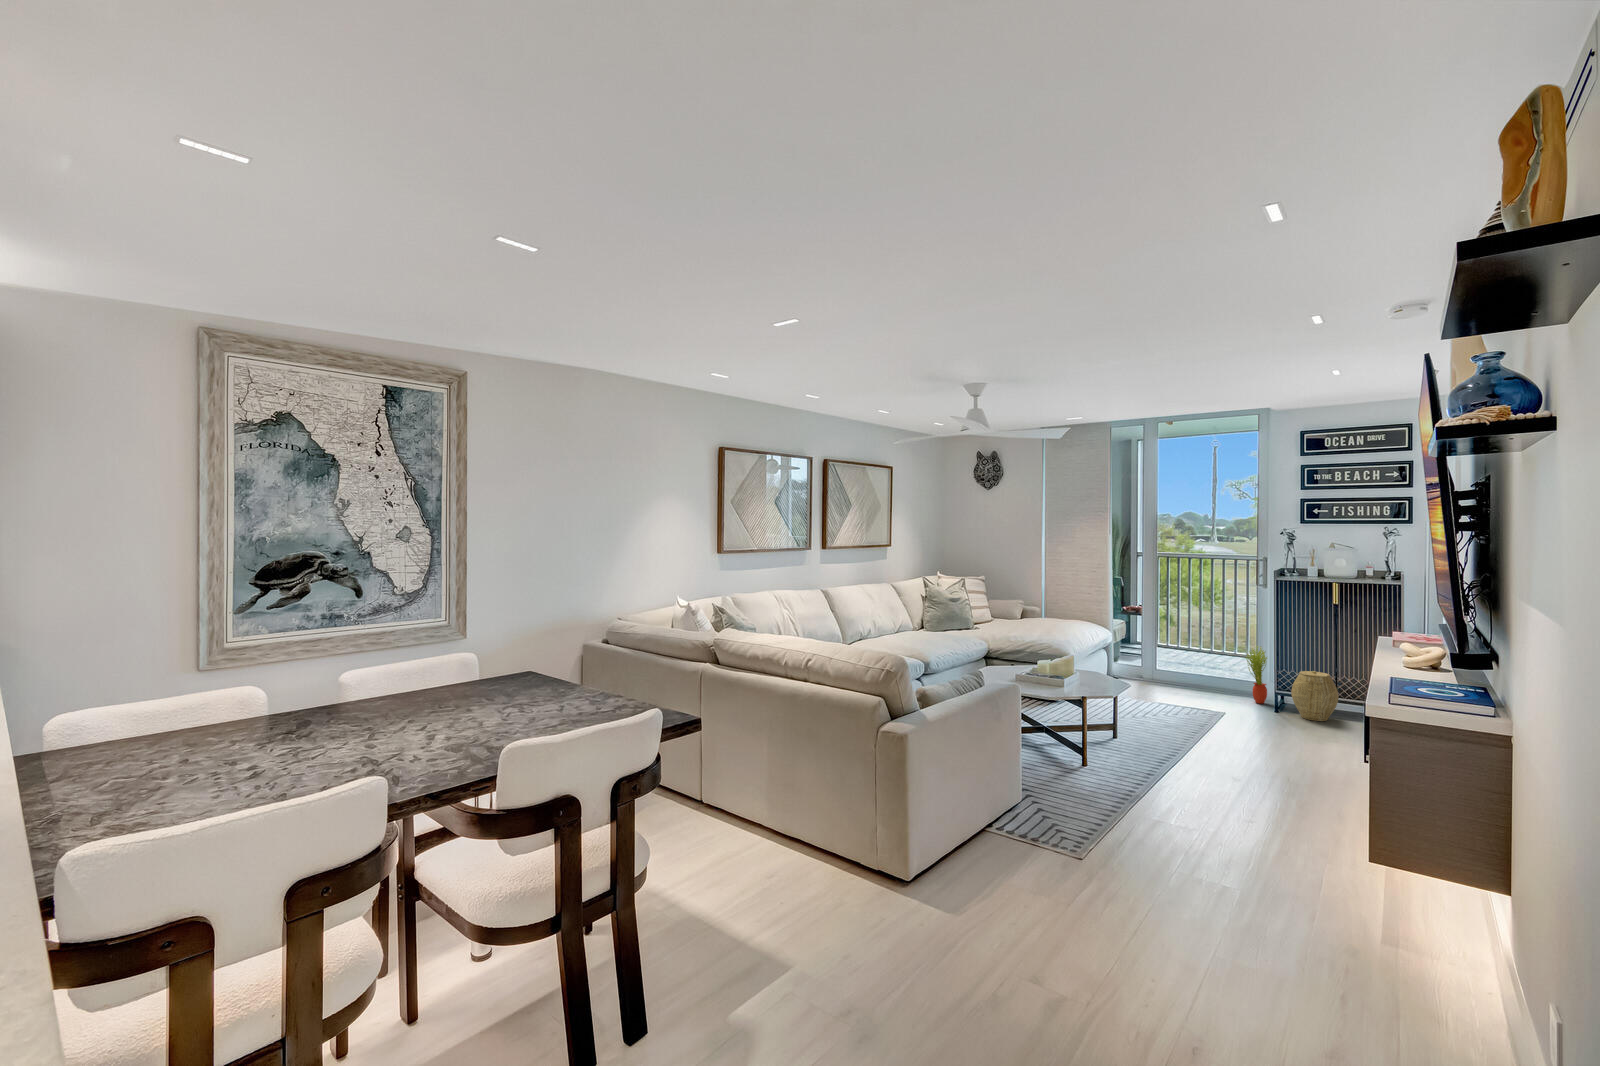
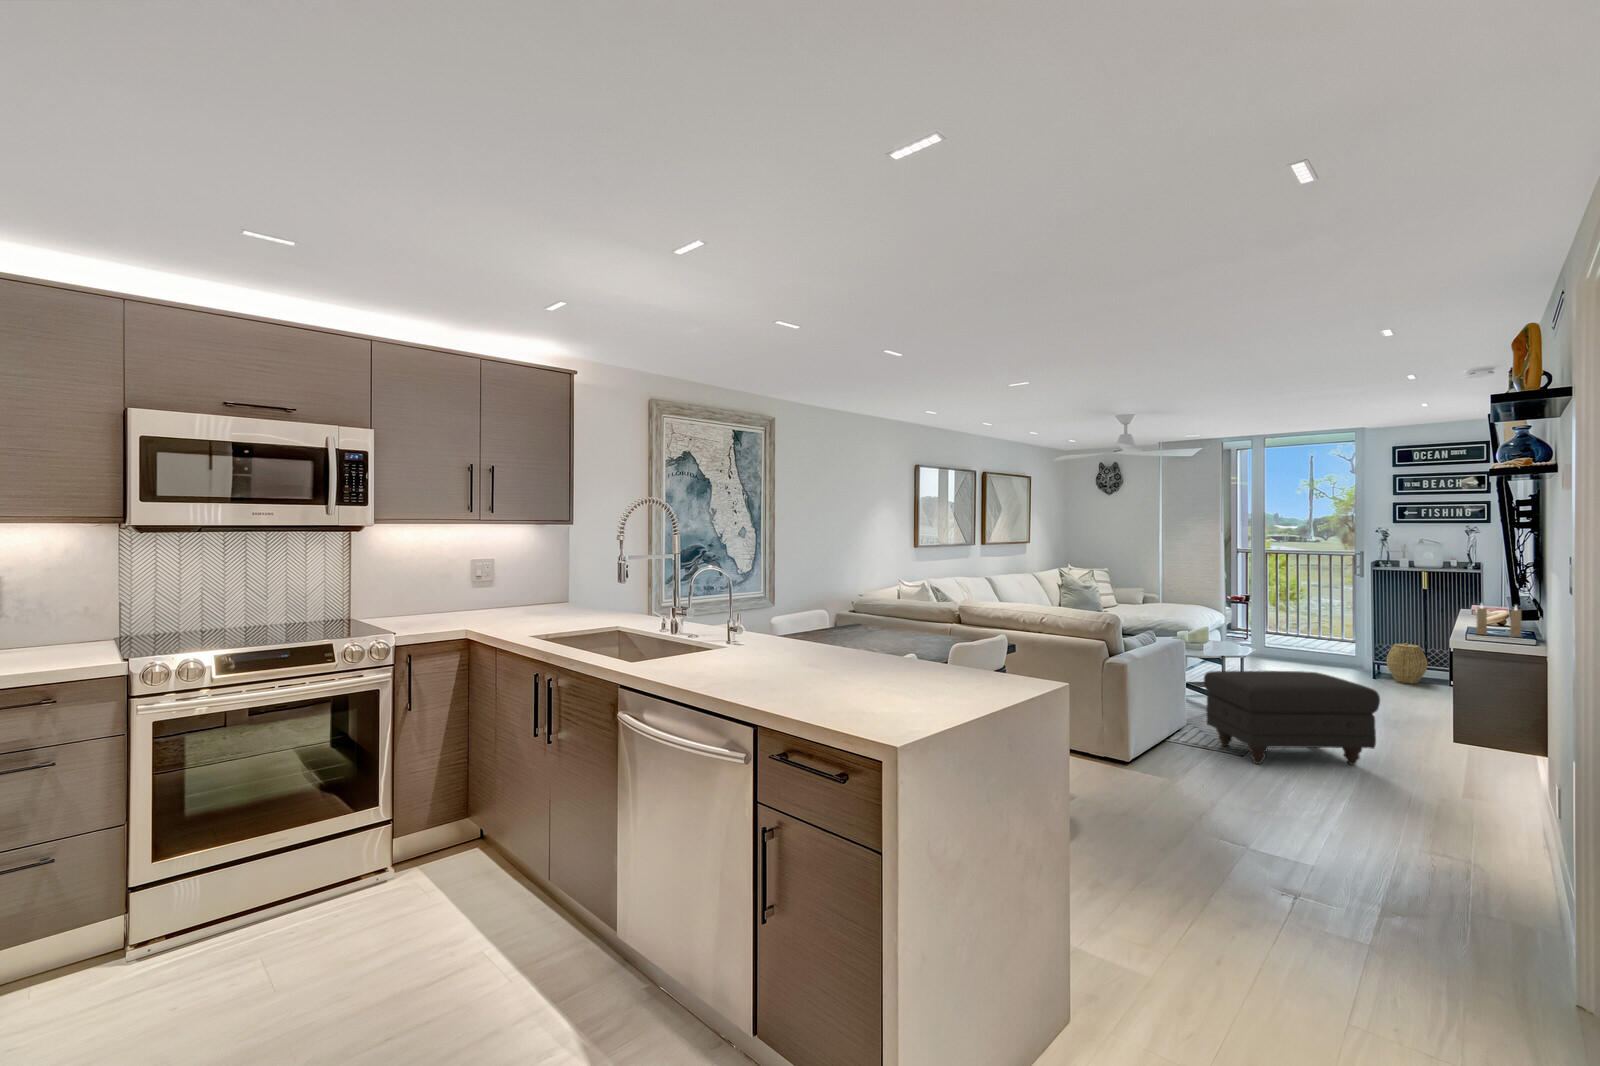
candle: none [1399,639,1467,693] -> present [1476,604,1522,637]
potted plant: present [1246,646,1267,704] -> none [1345,624,1365,672]
ottoman: none [1038,731,1269,877] -> present [1204,671,1380,765]

